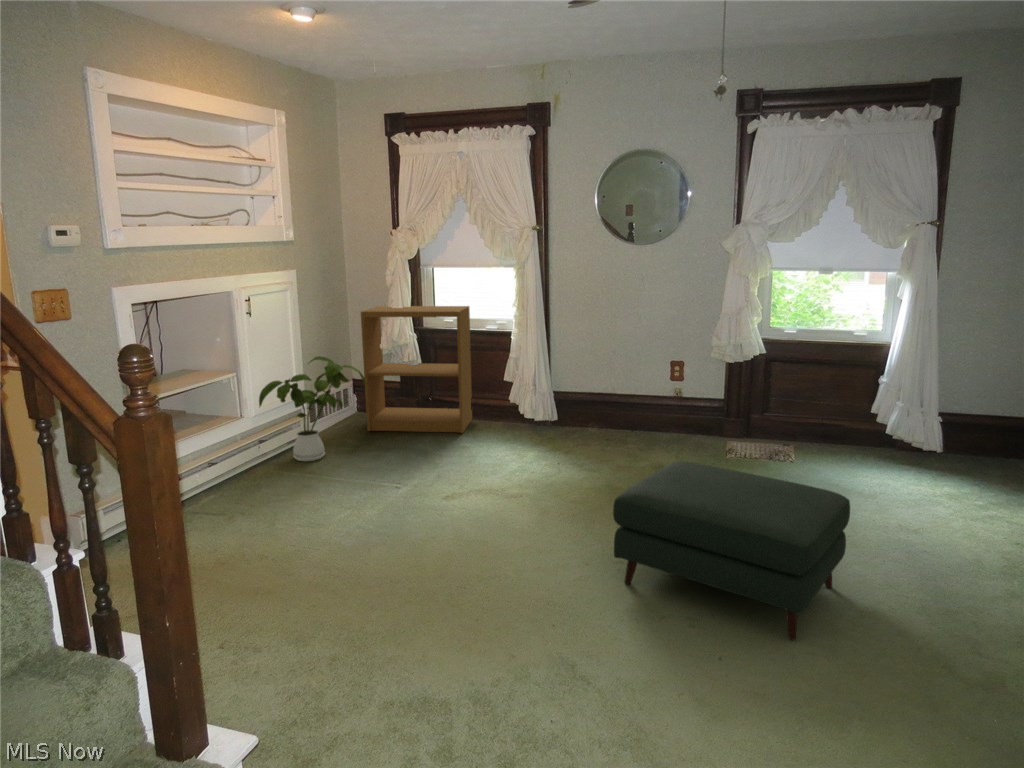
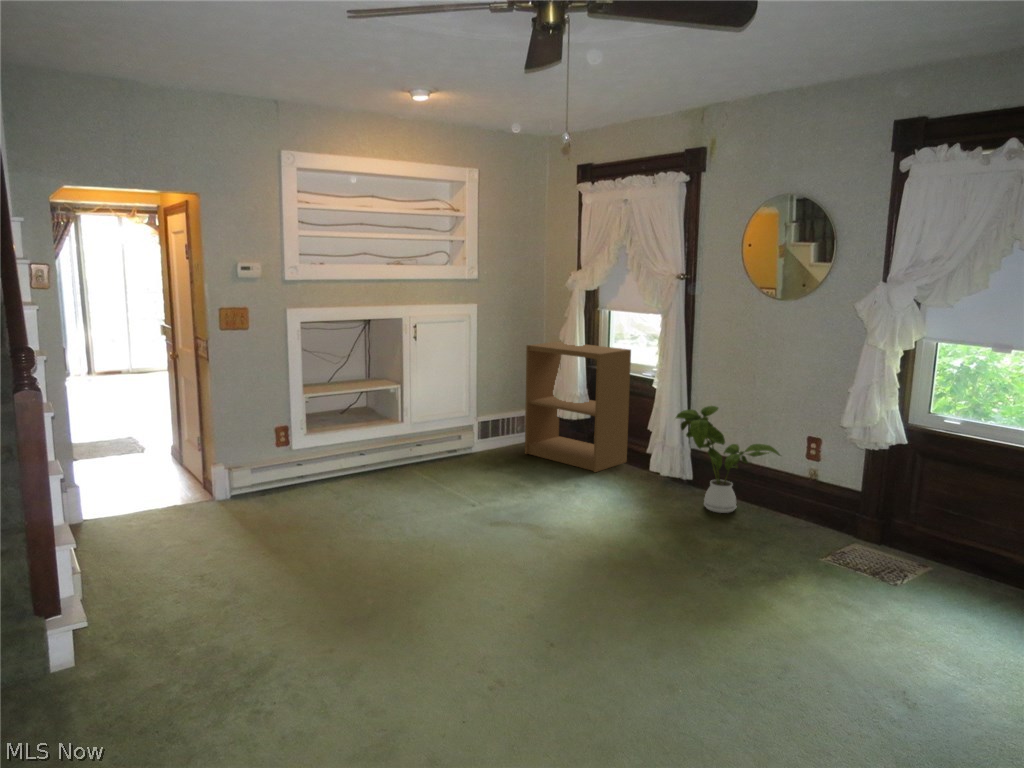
house plant: present [259,356,366,461] -> present [676,406,780,513]
ottoman: present [613,461,850,640] -> none [489,530,695,726]

